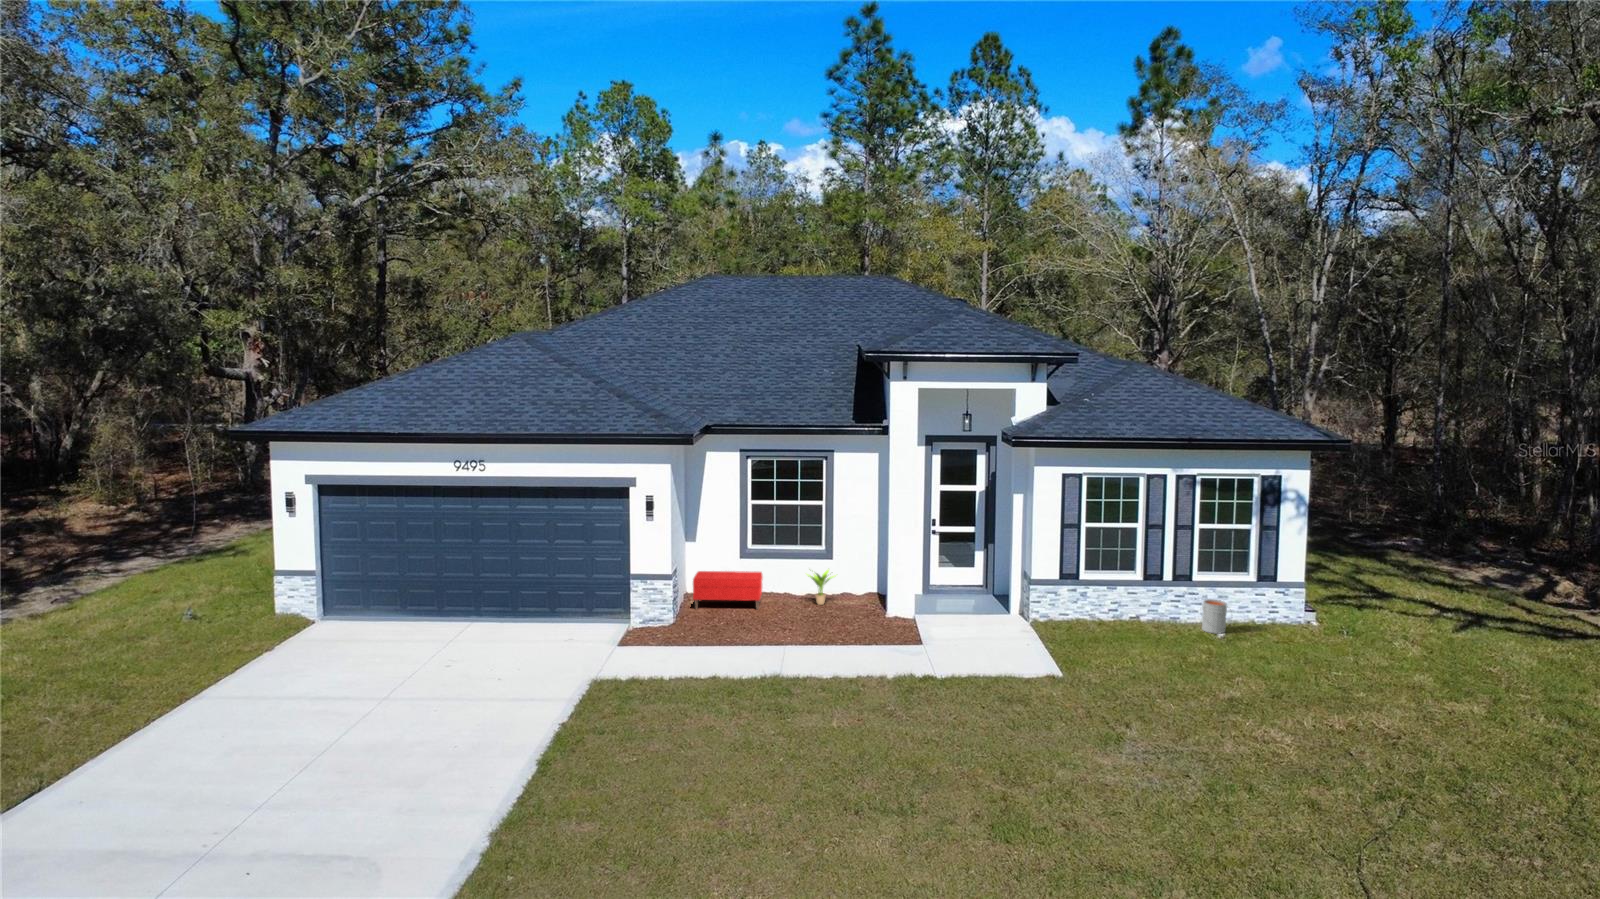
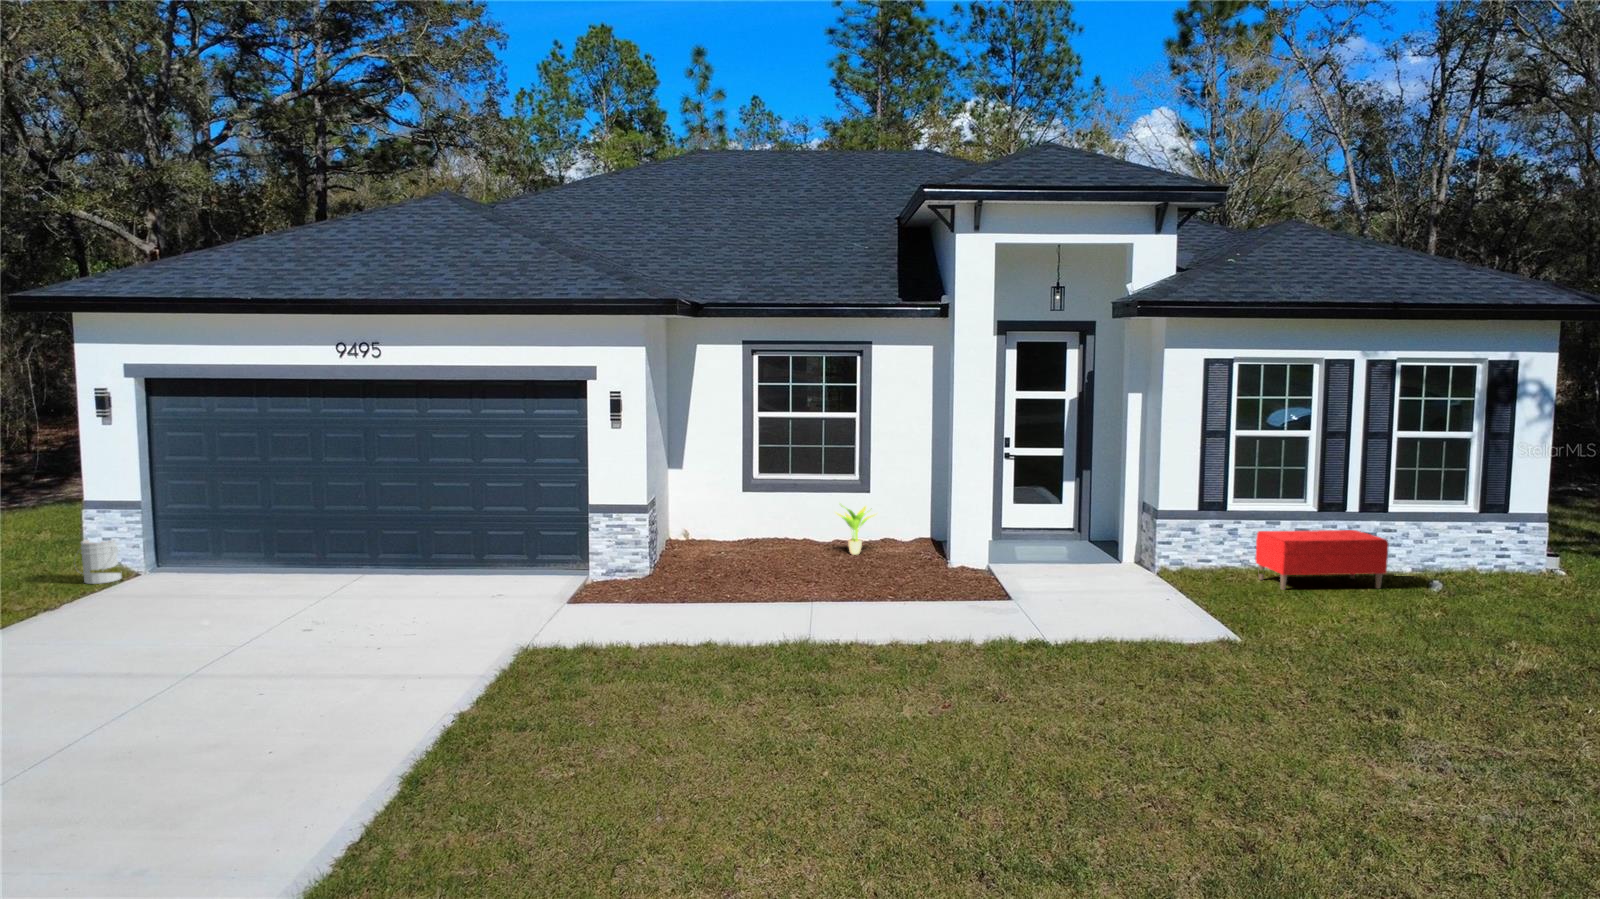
bench: present [693,571,763,610] -> present [1255,530,1389,590]
bucket: present [1202,599,1227,634] -> present [80,540,121,584]

